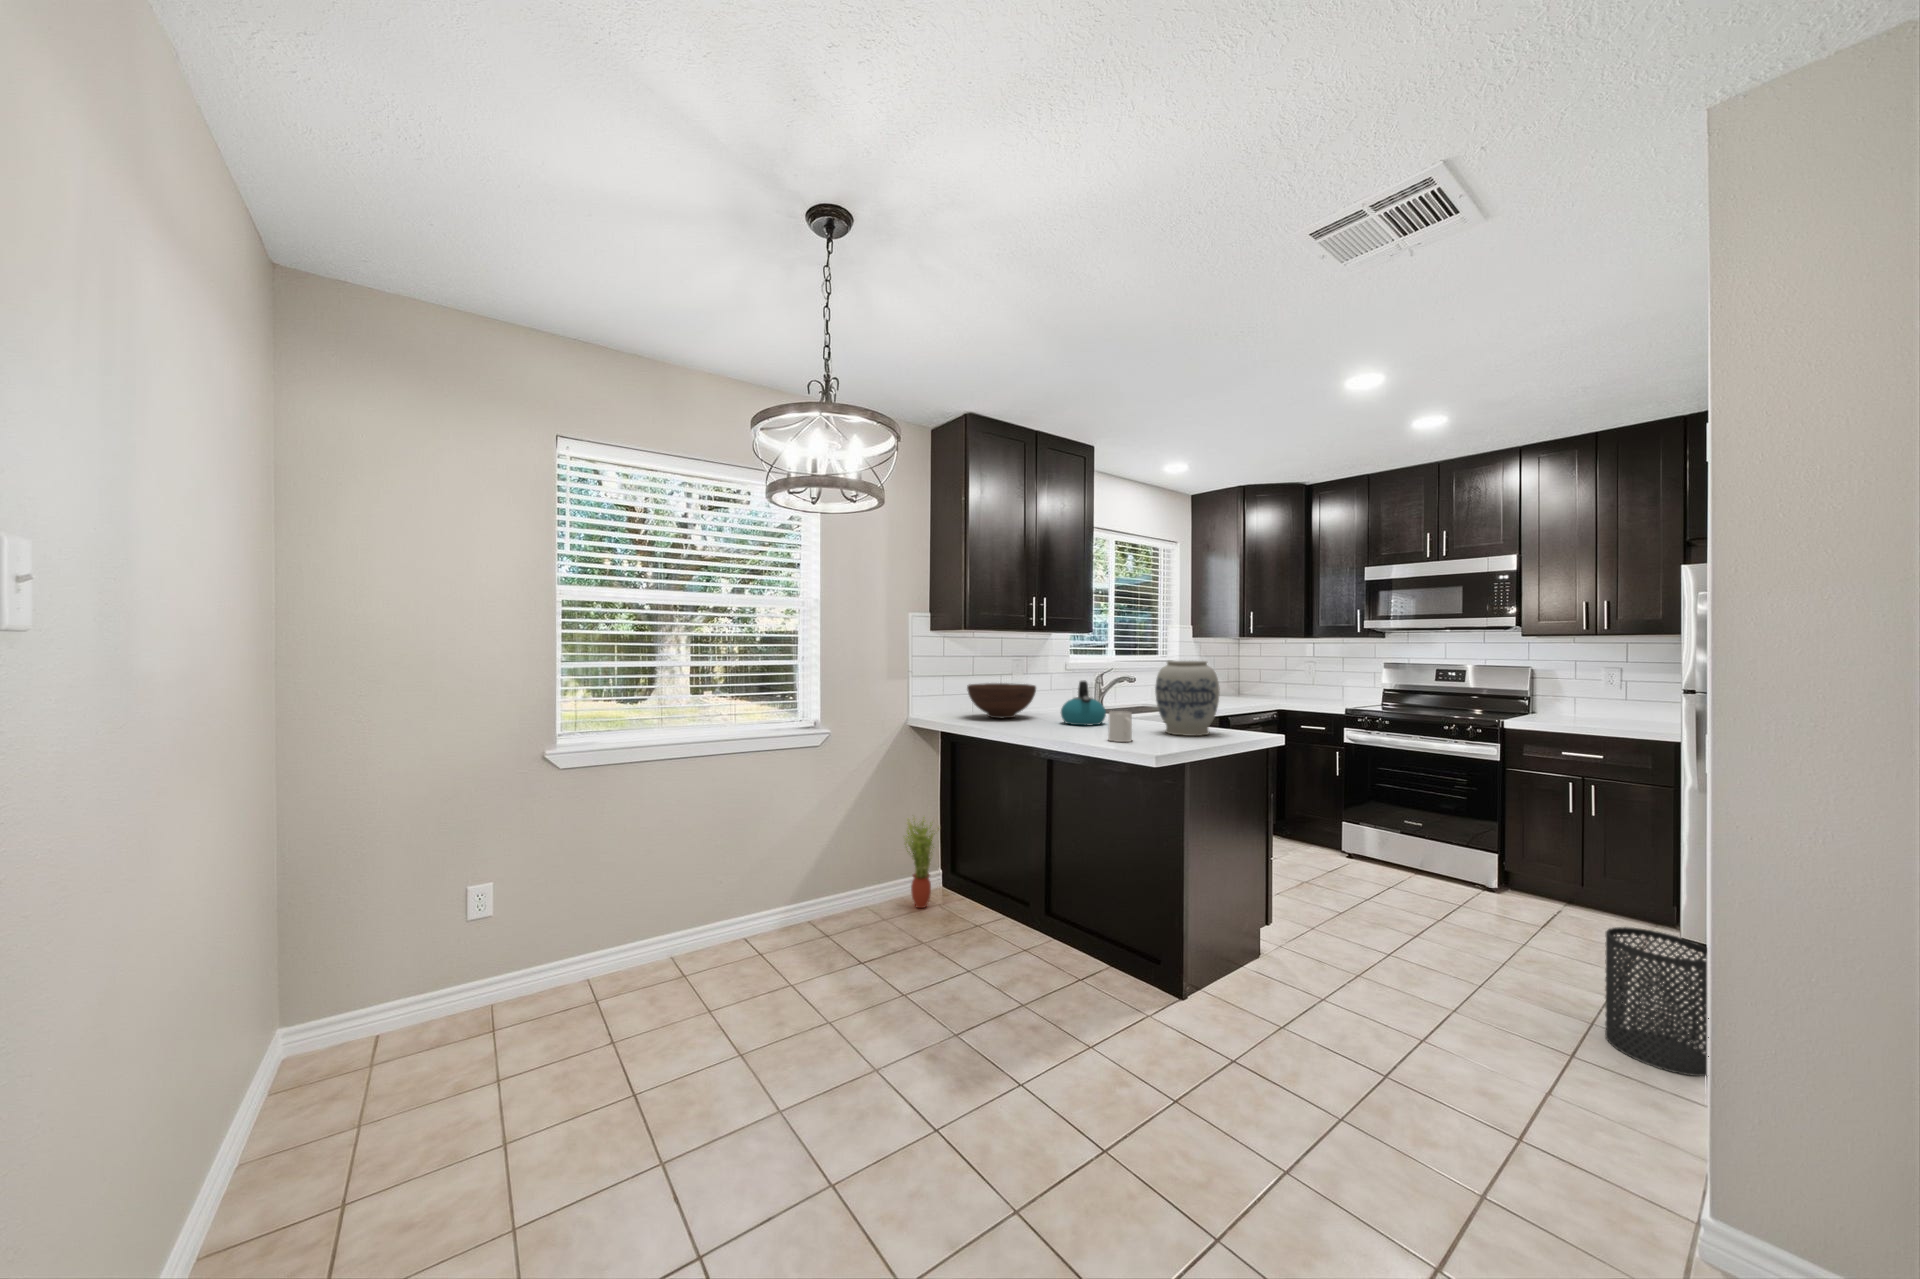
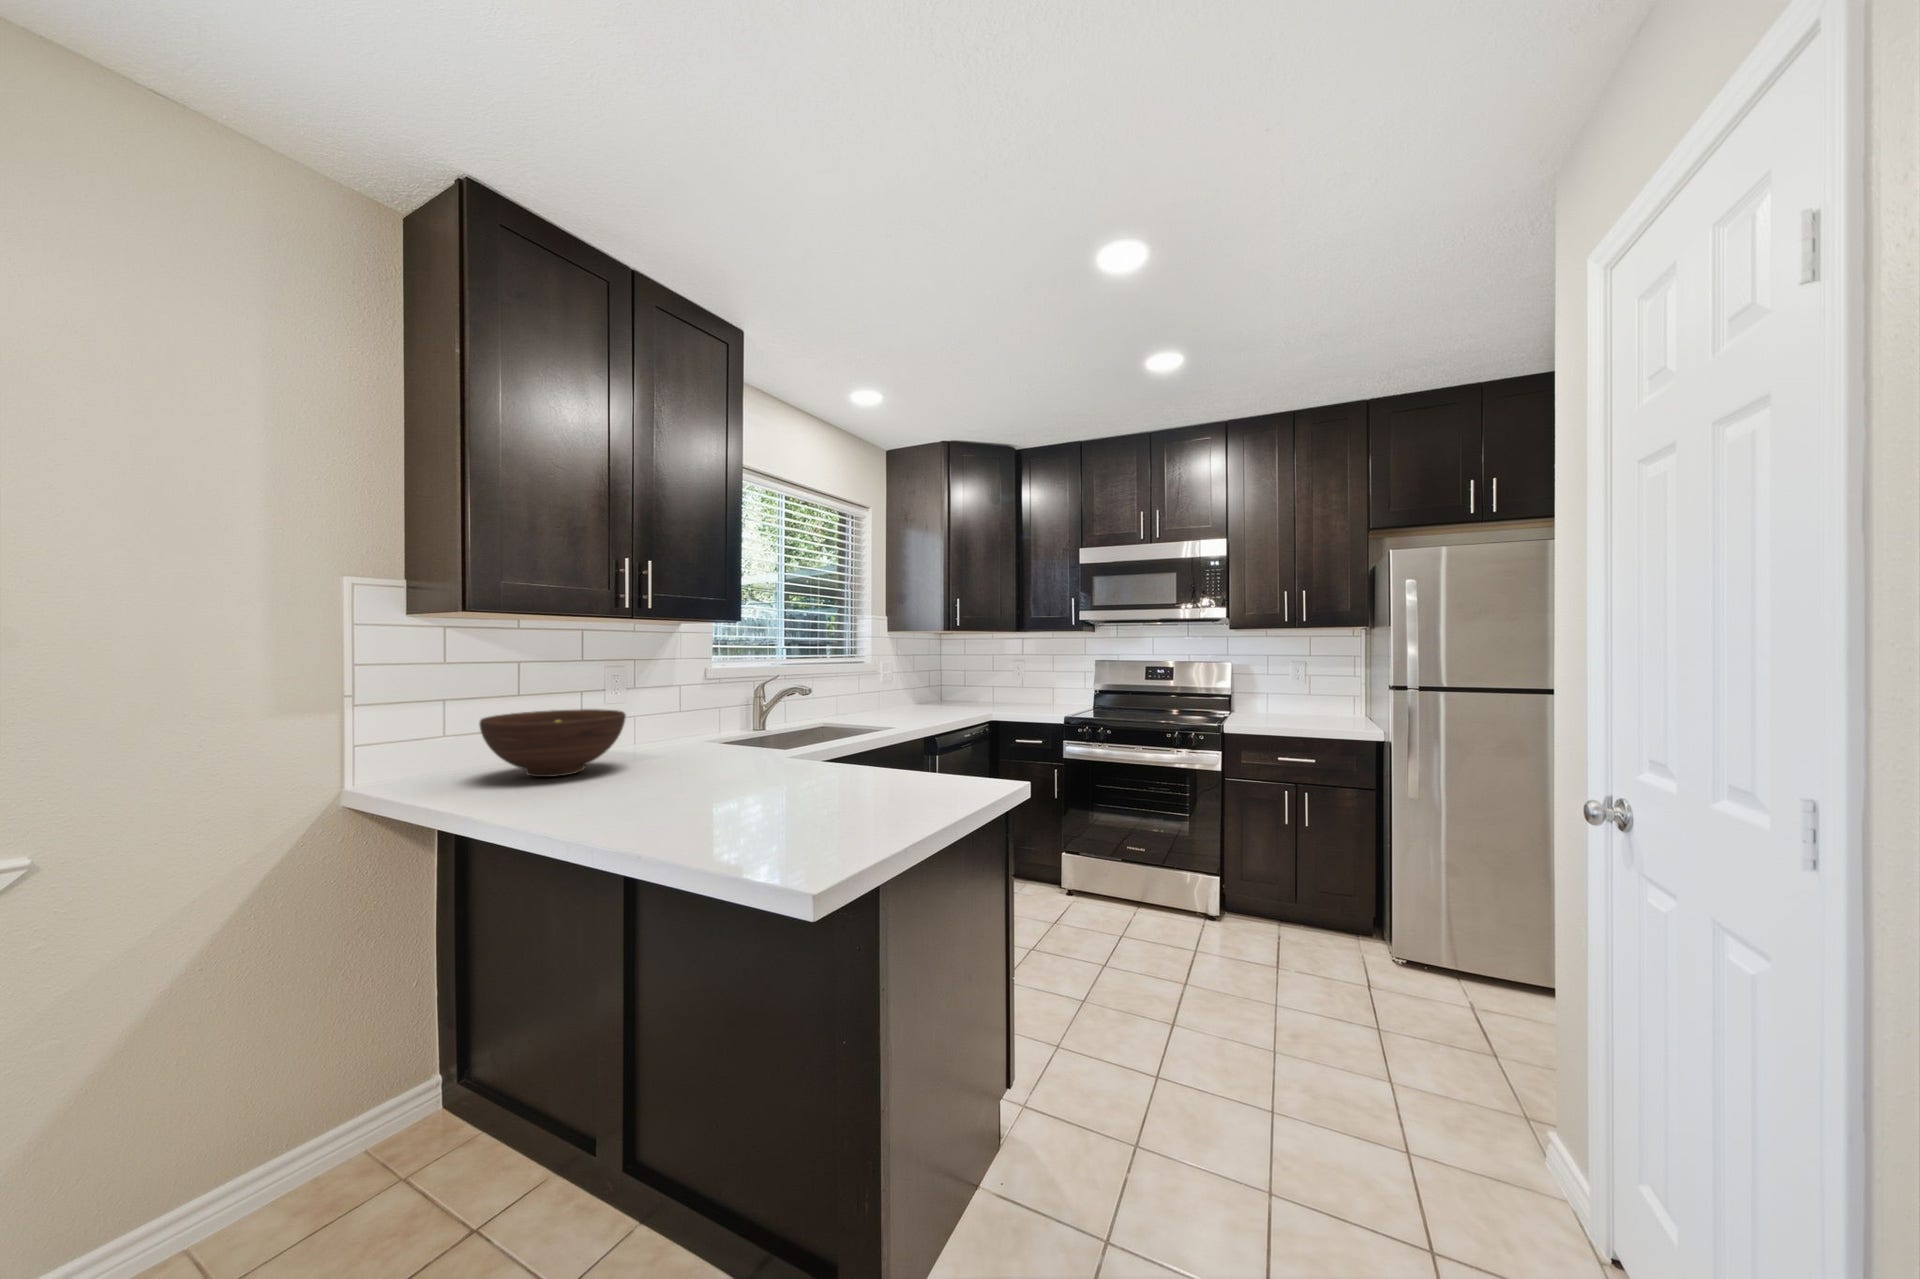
vase: present [1155,660,1220,736] -> none [821,665,927,799]
kettle: present [1061,681,1106,725] -> none [659,703,744,784]
mug: present [1108,711,1132,742] -> none [719,768,770,835]
potted plant: present [905,817,940,908] -> none [301,986,411,1182]
trash can: present [1605,927,1709,1076] -> none [1425,1009,1560,1231]

